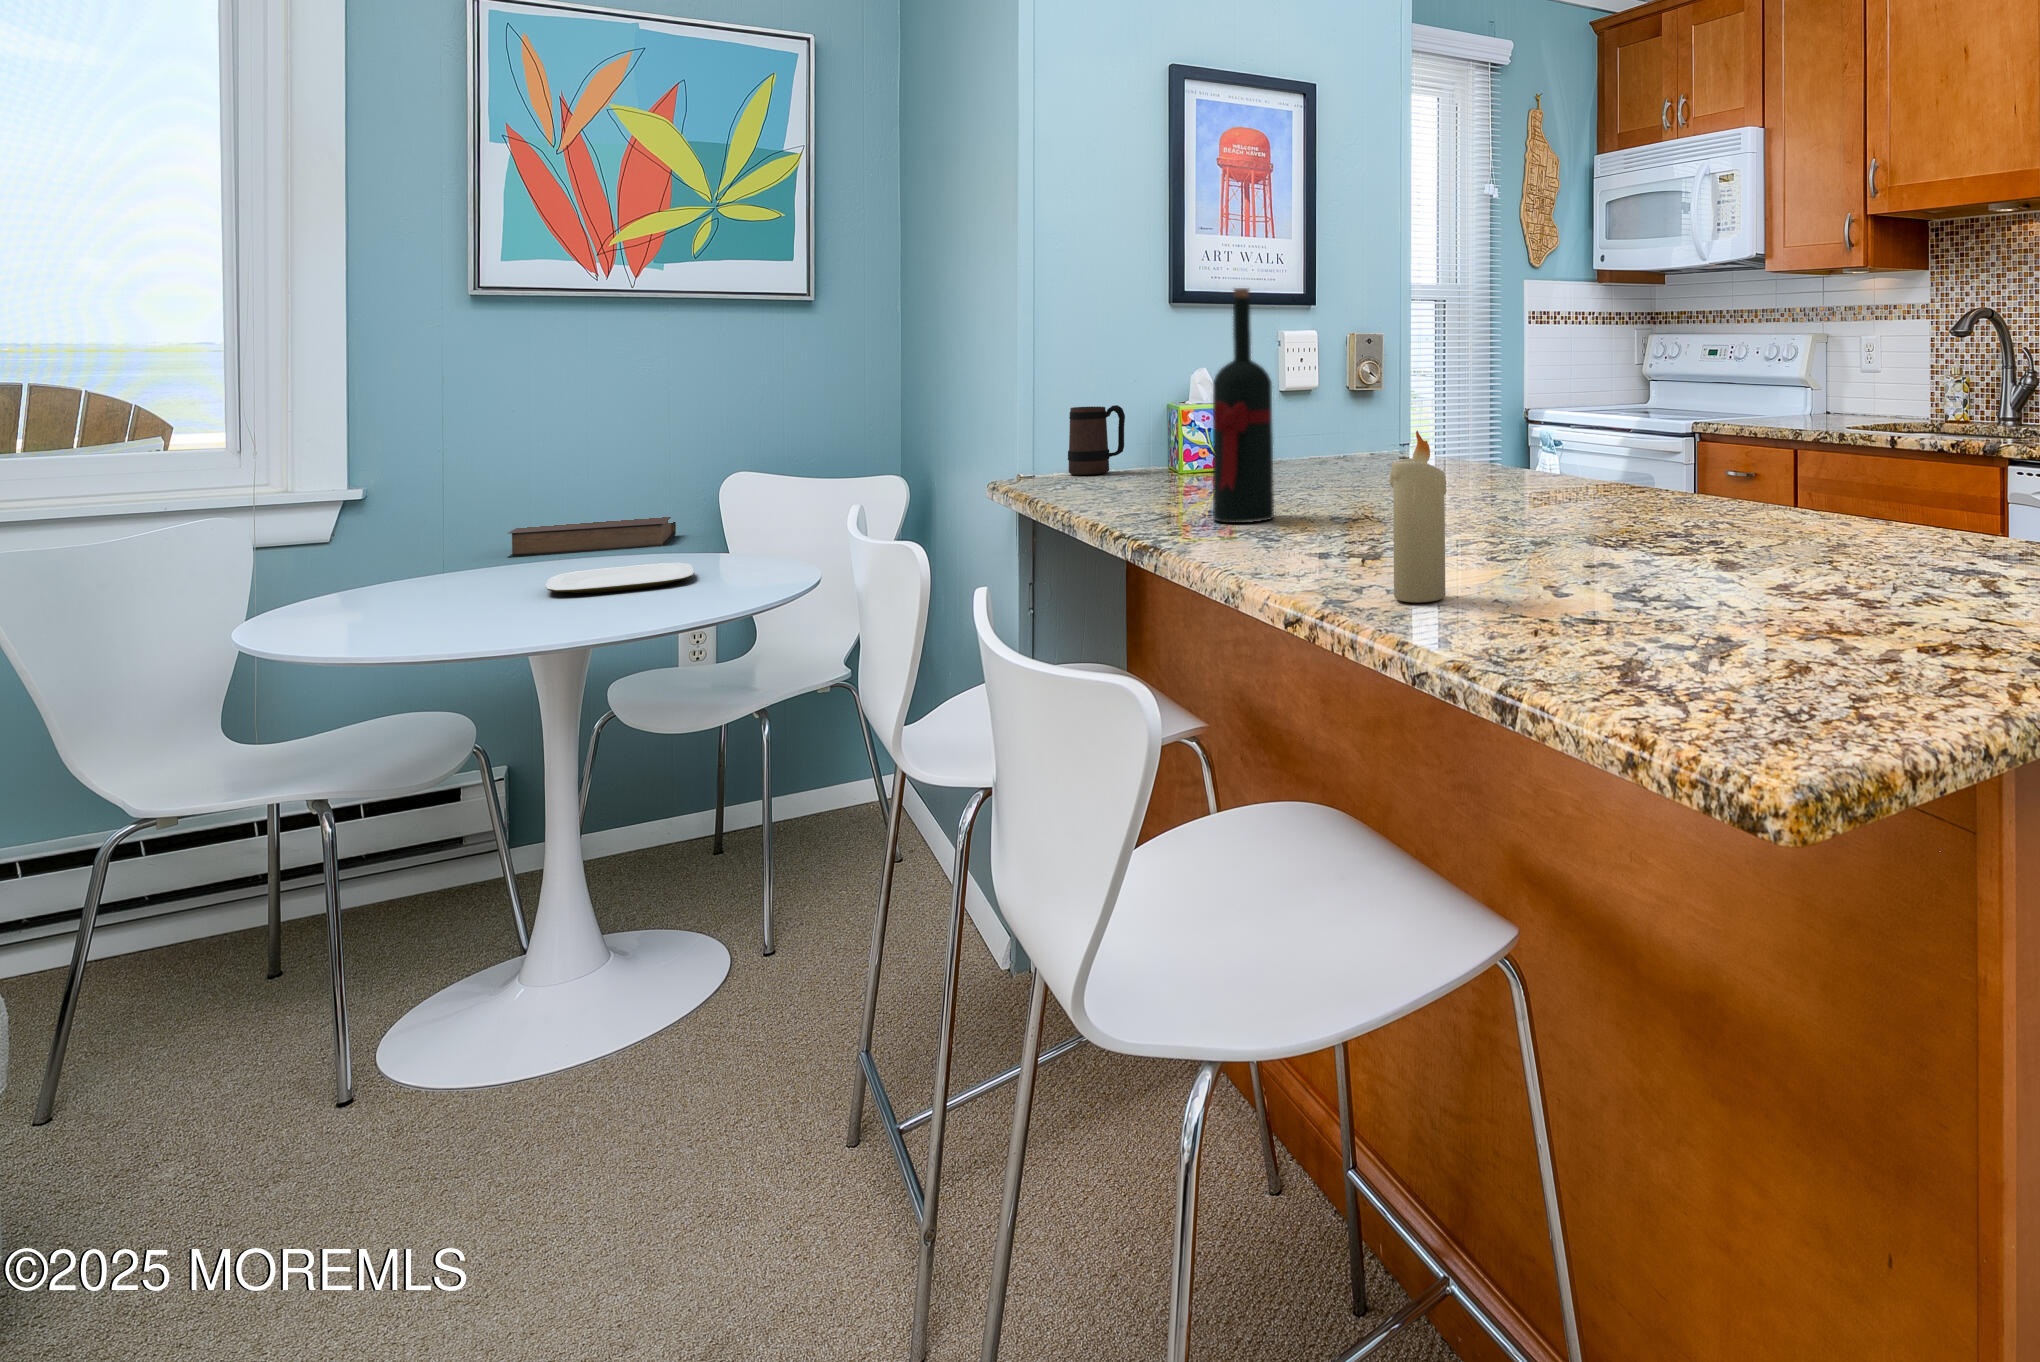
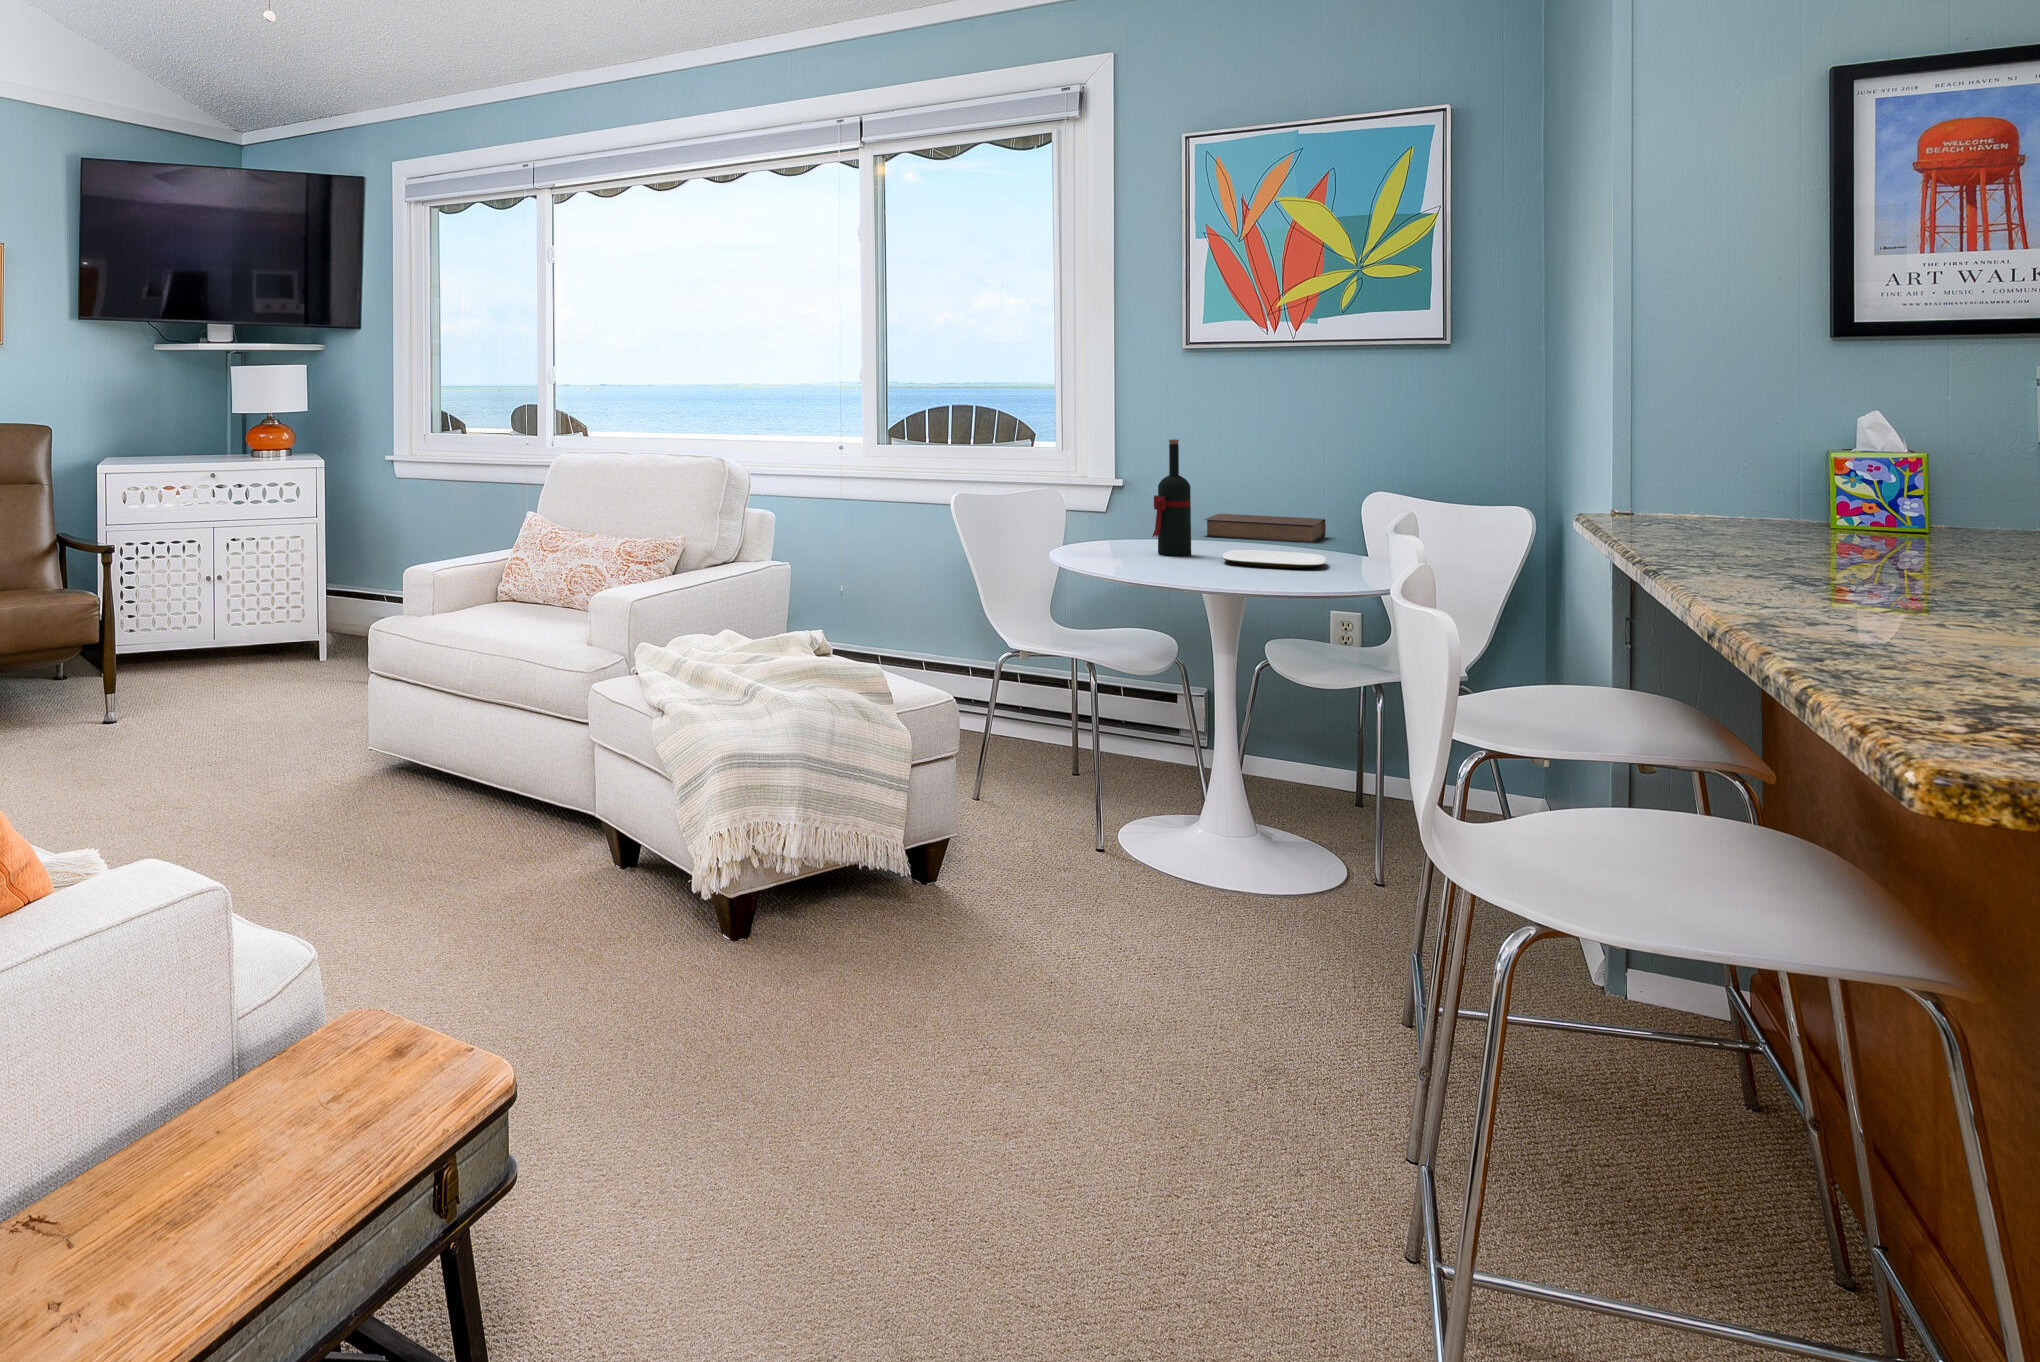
wine bottle: present [1213,288,1274,523] -> present [1152,439,1191,556]
mug: present [1068,405,1125,475] -> none [1678,449,1753,517]
candle: present [1390,431,1446,602] -> none [1874,487,1955,650]

